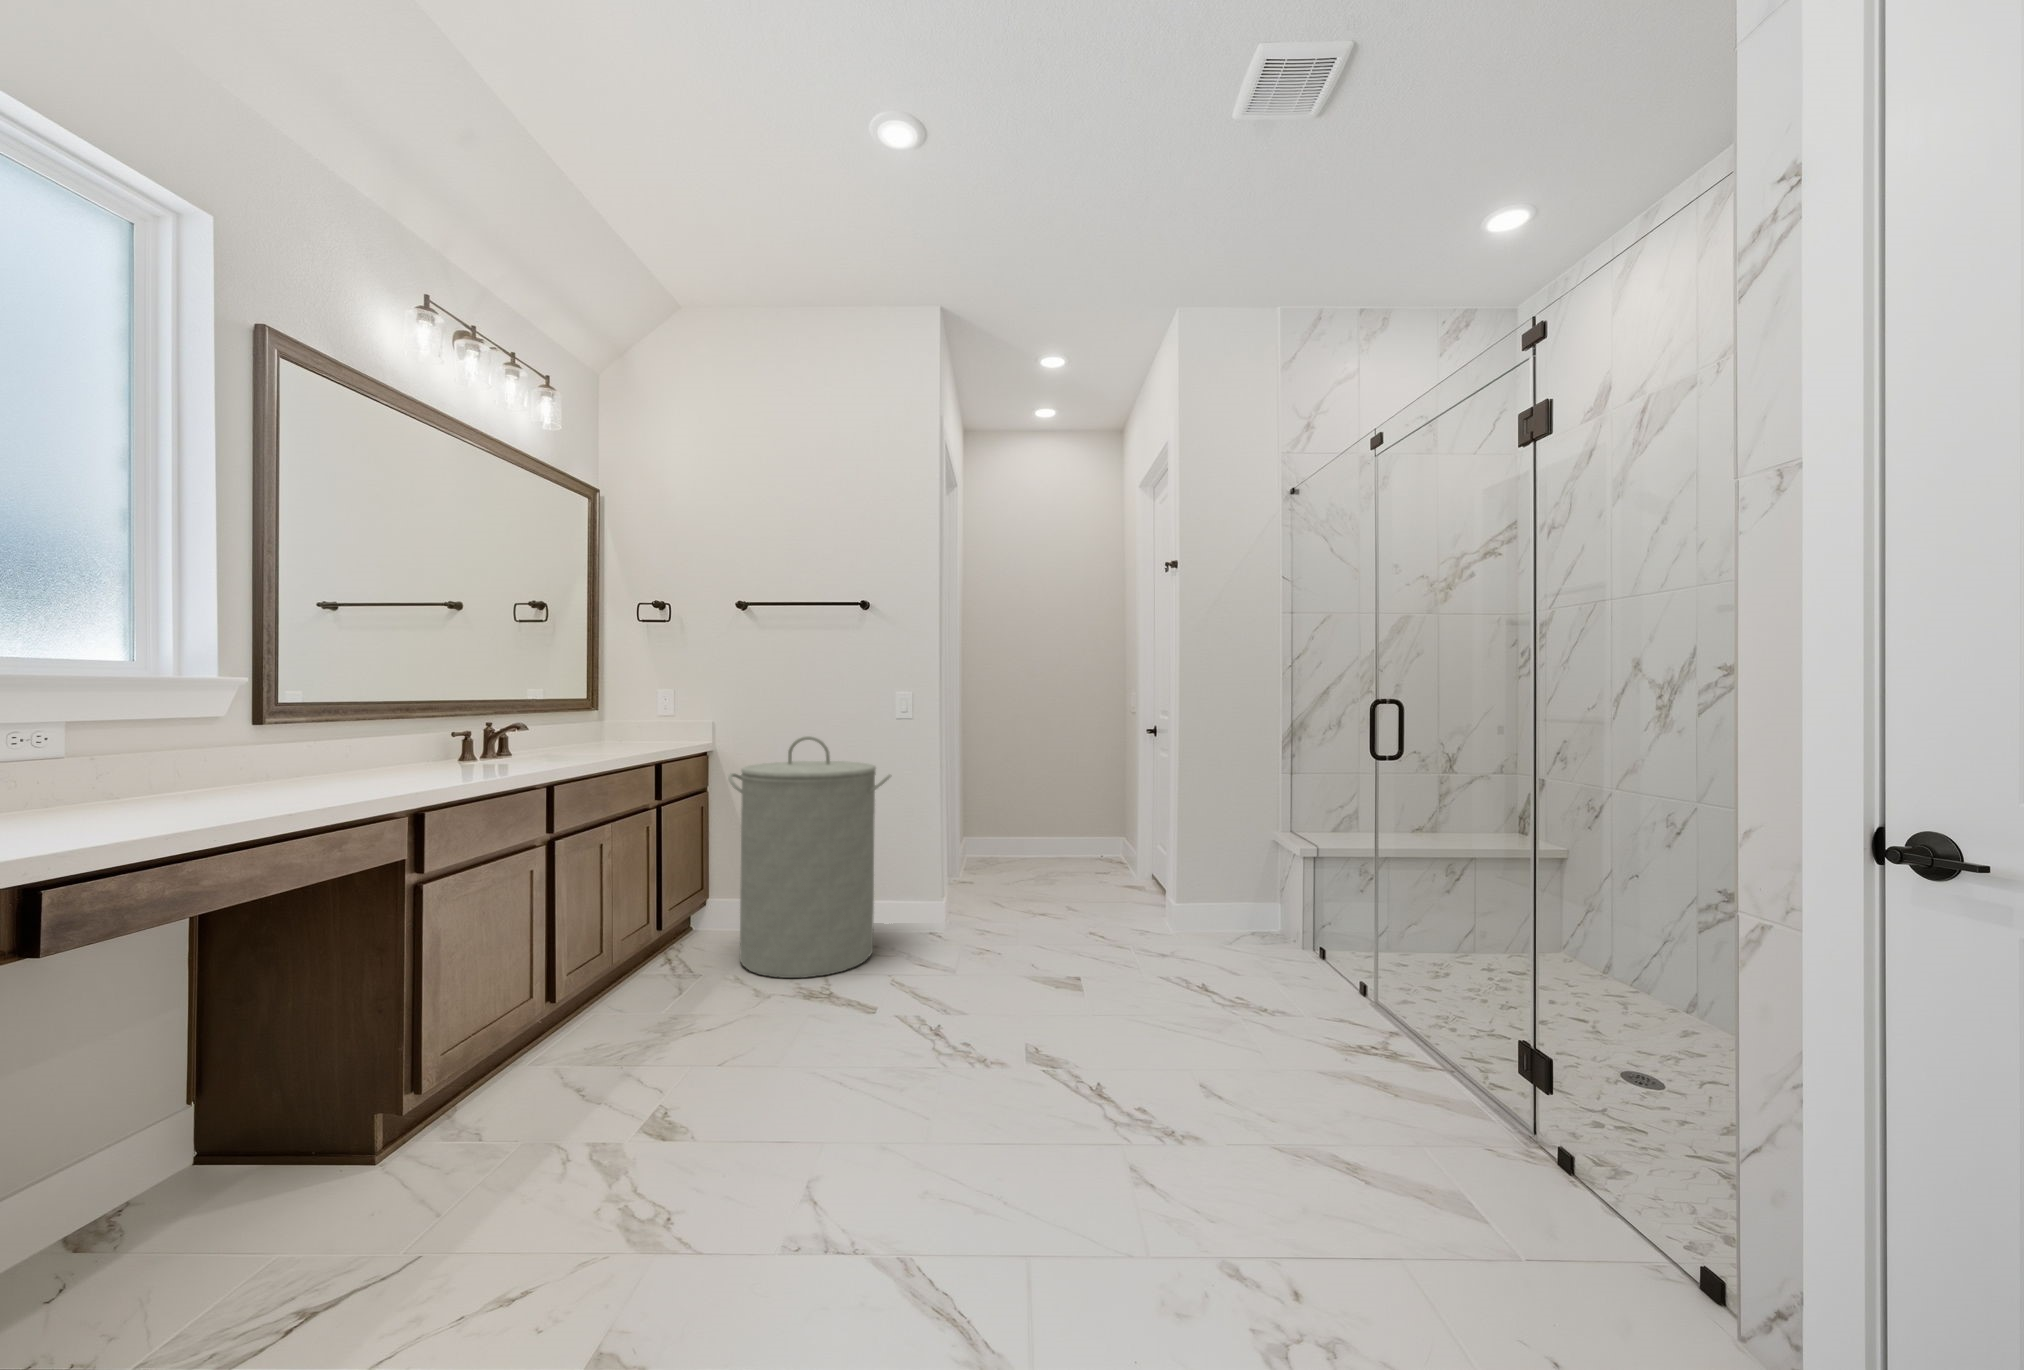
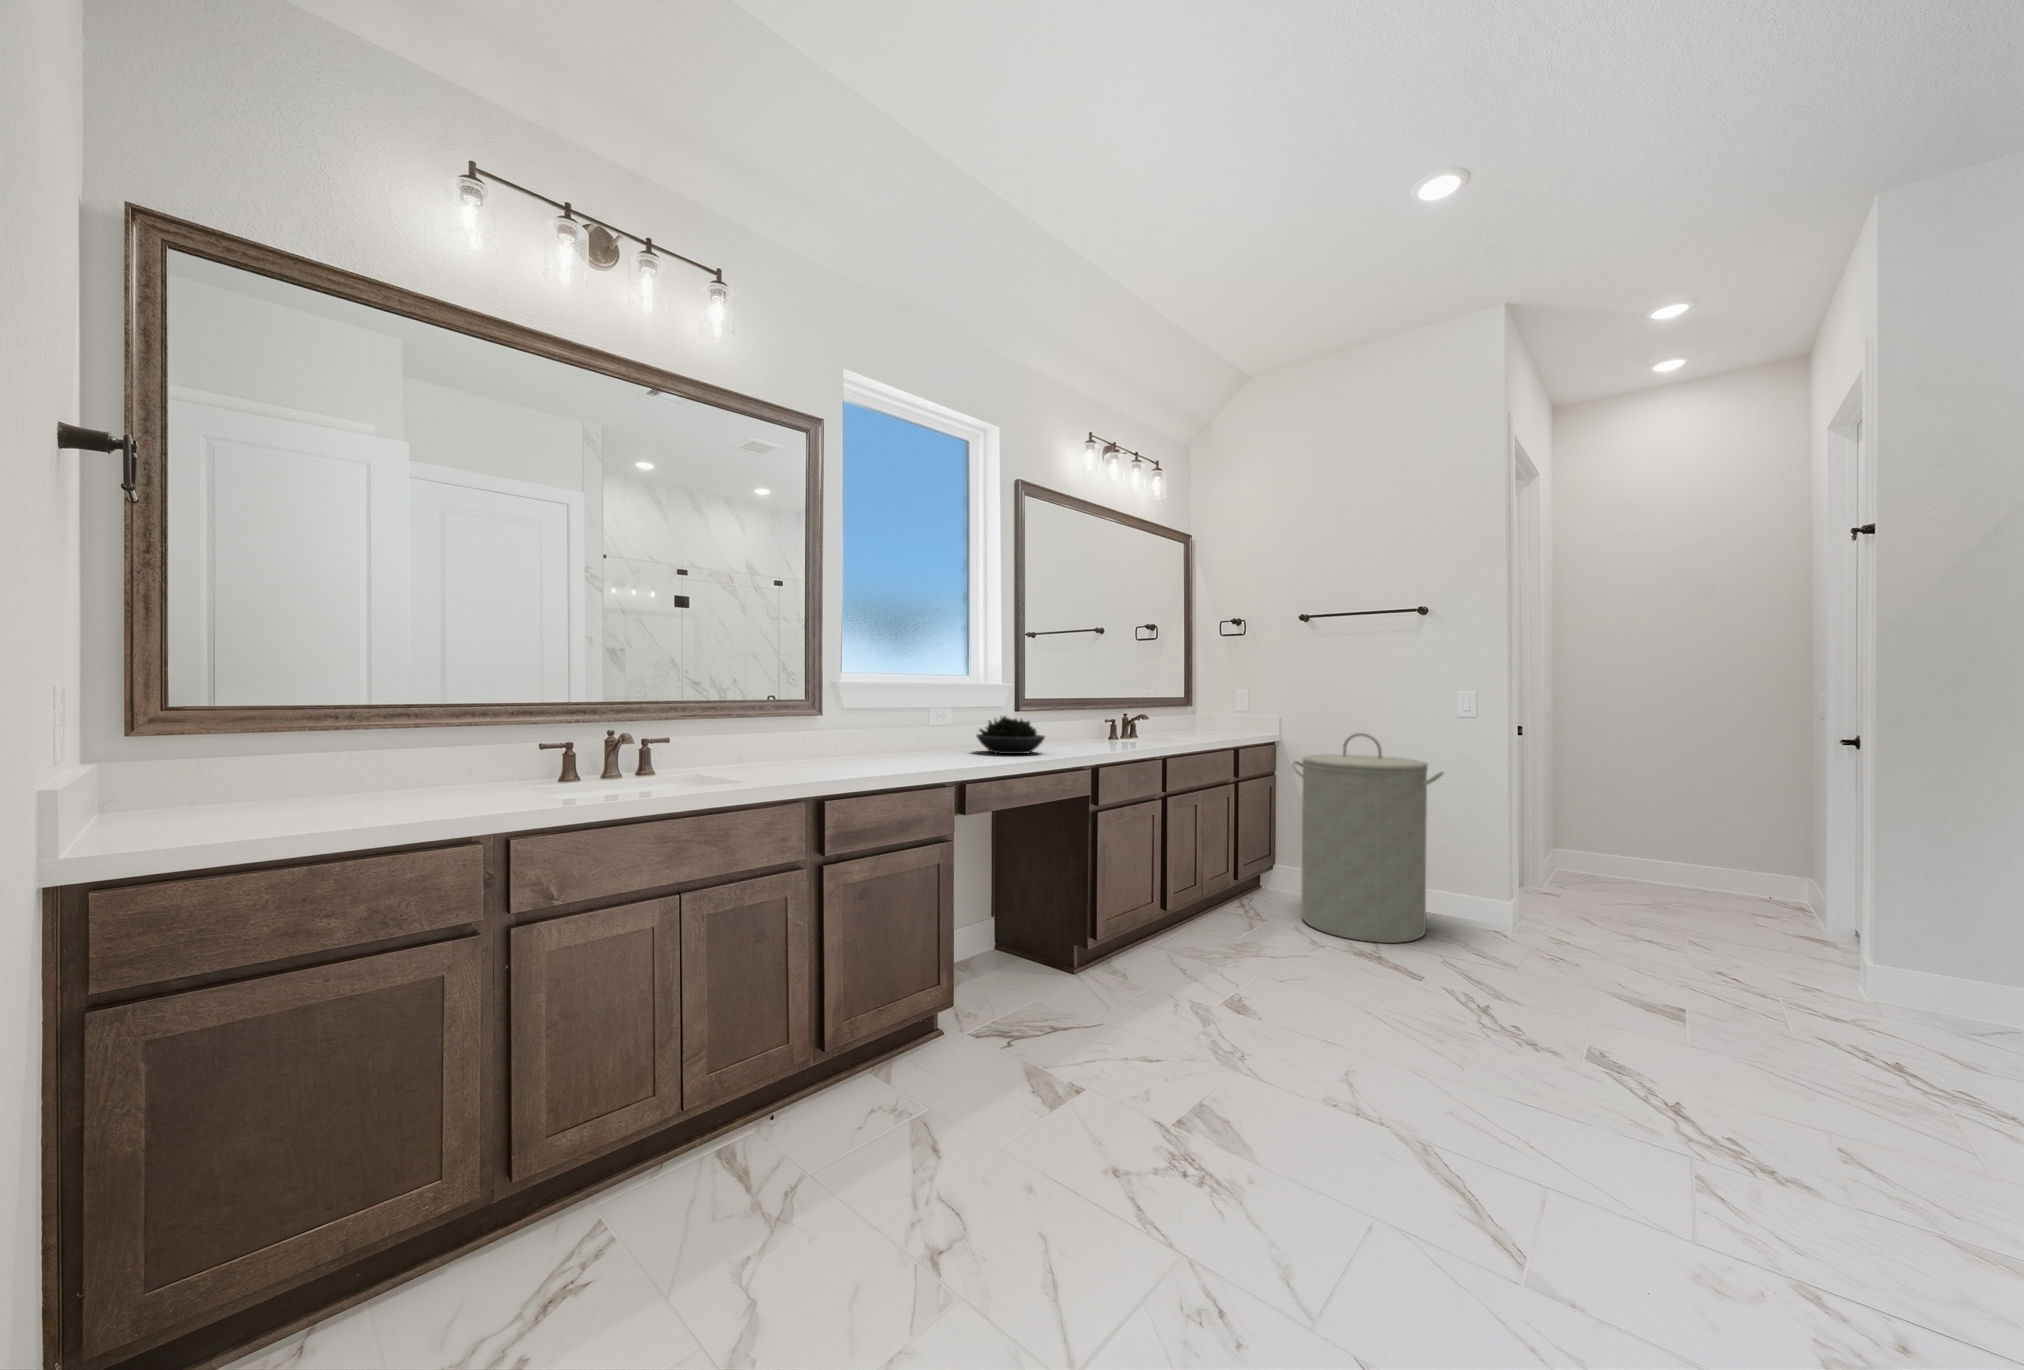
succulent plant: none [131,738,310,809] -> present [976,716,1045,754]

